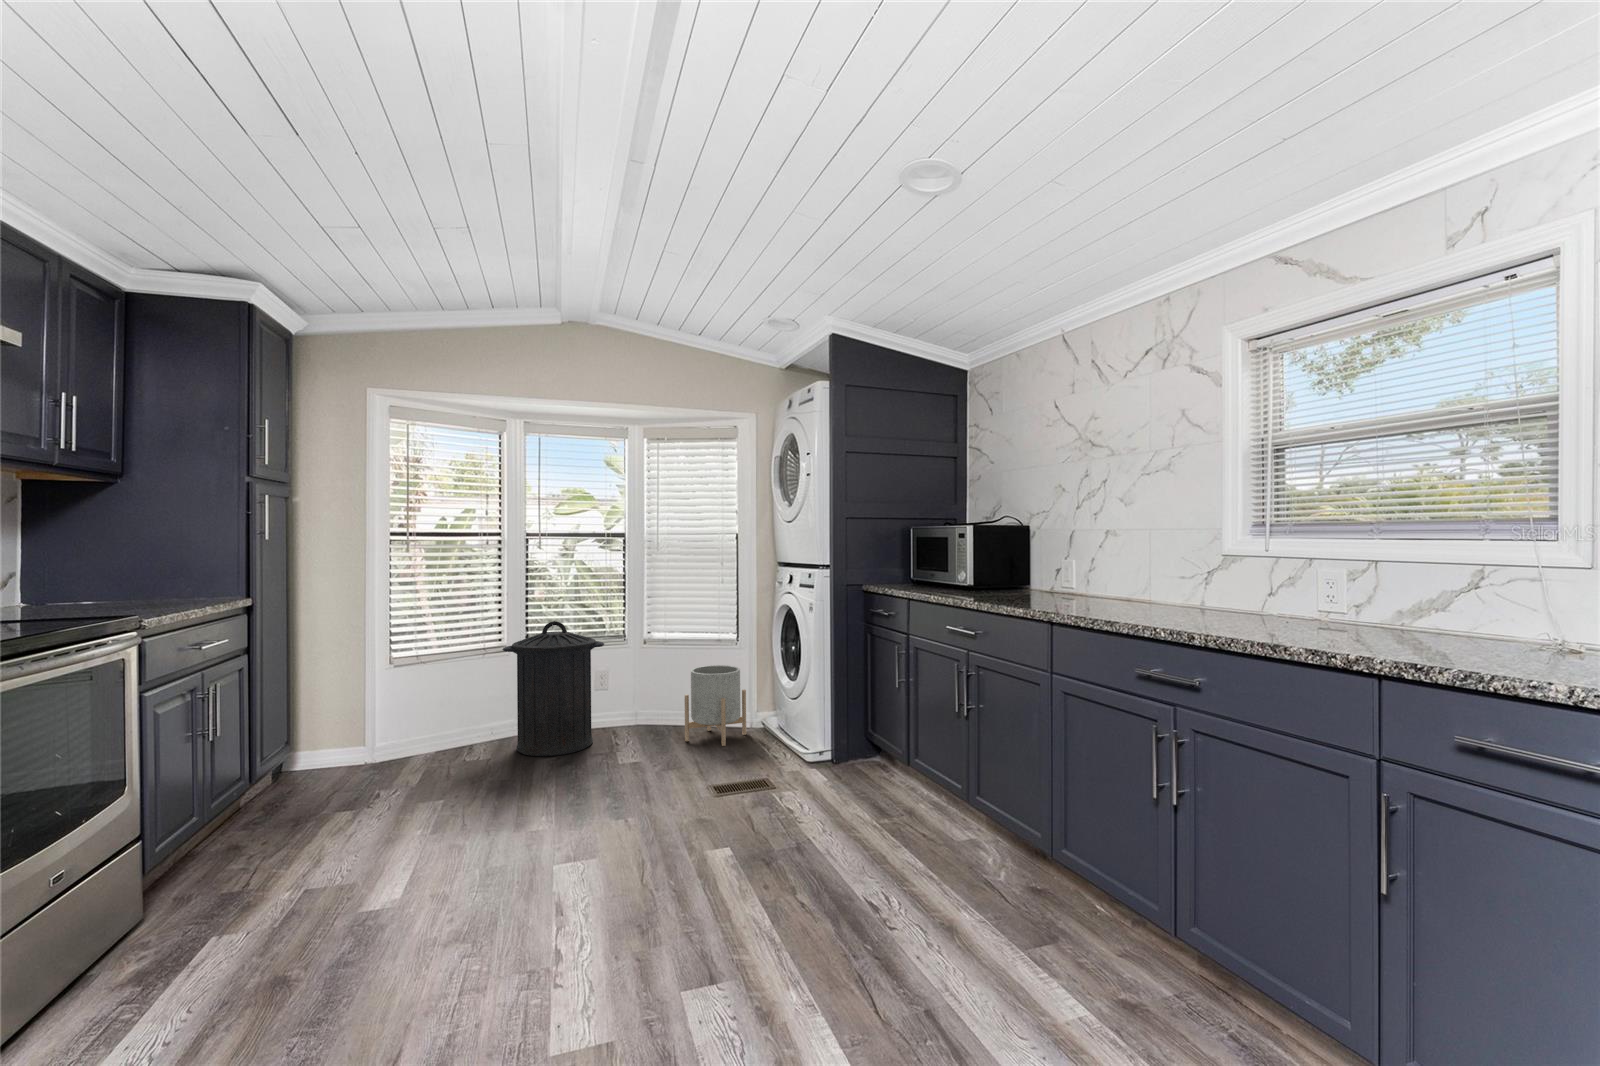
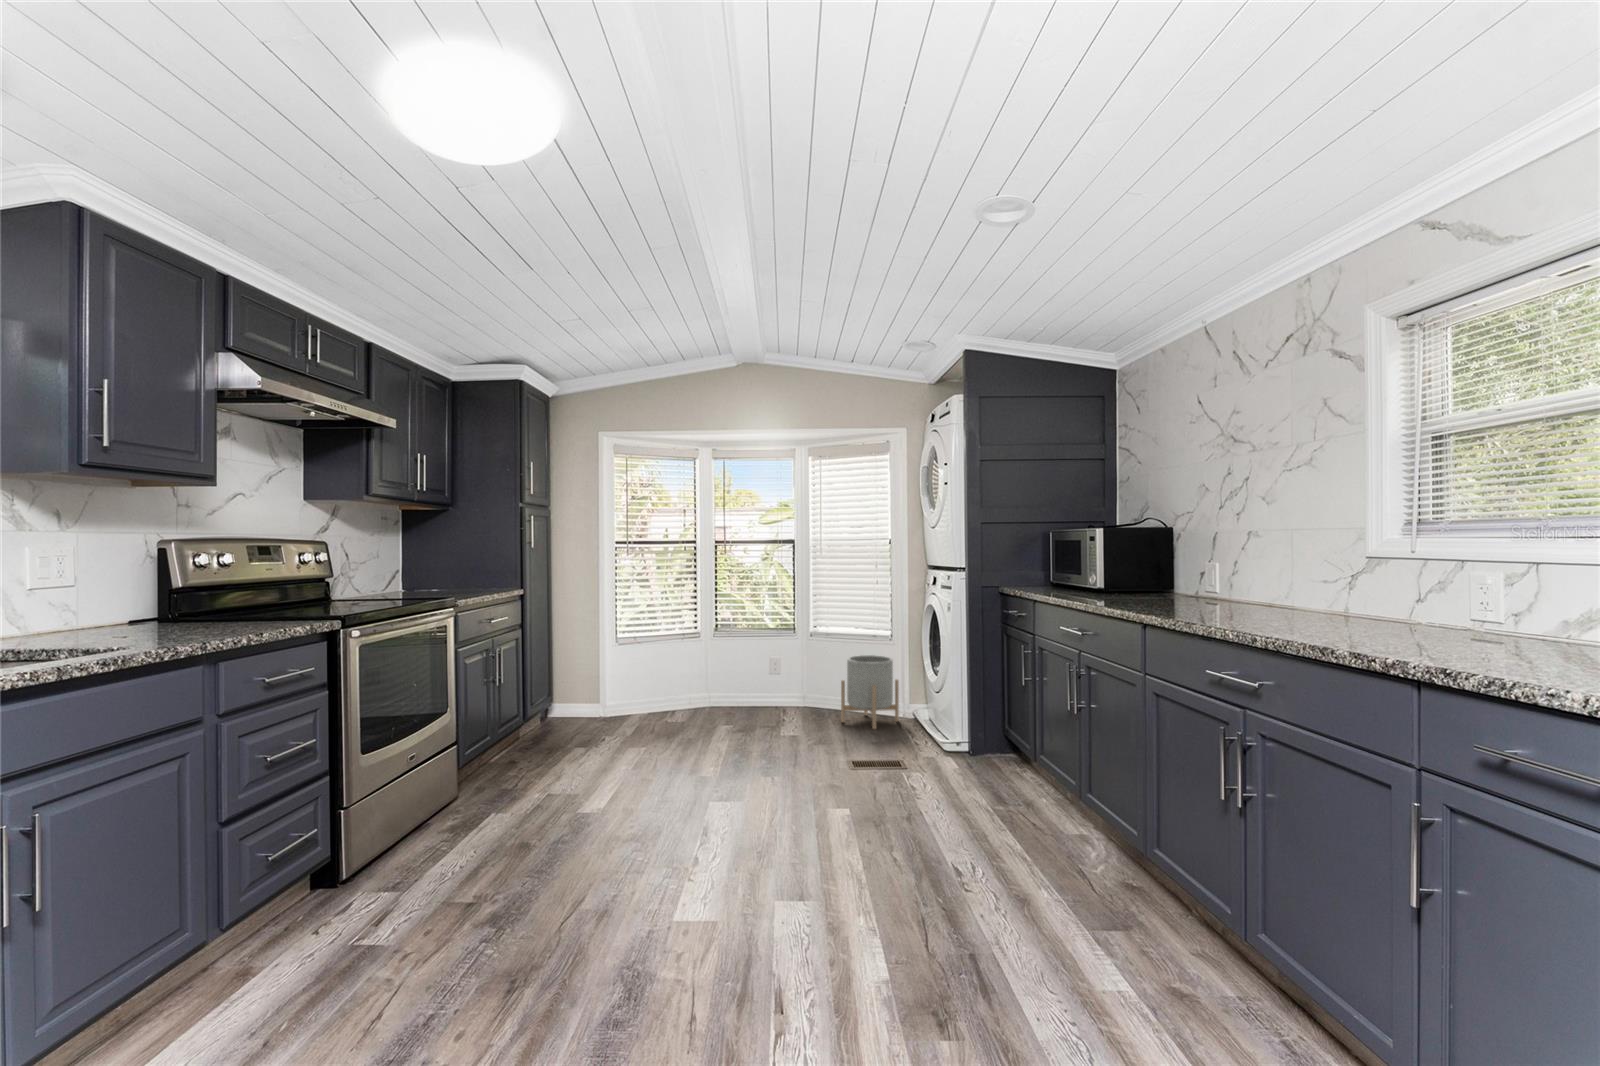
trash can: present [502,621,604,756] -> none [690,608,774,724]

